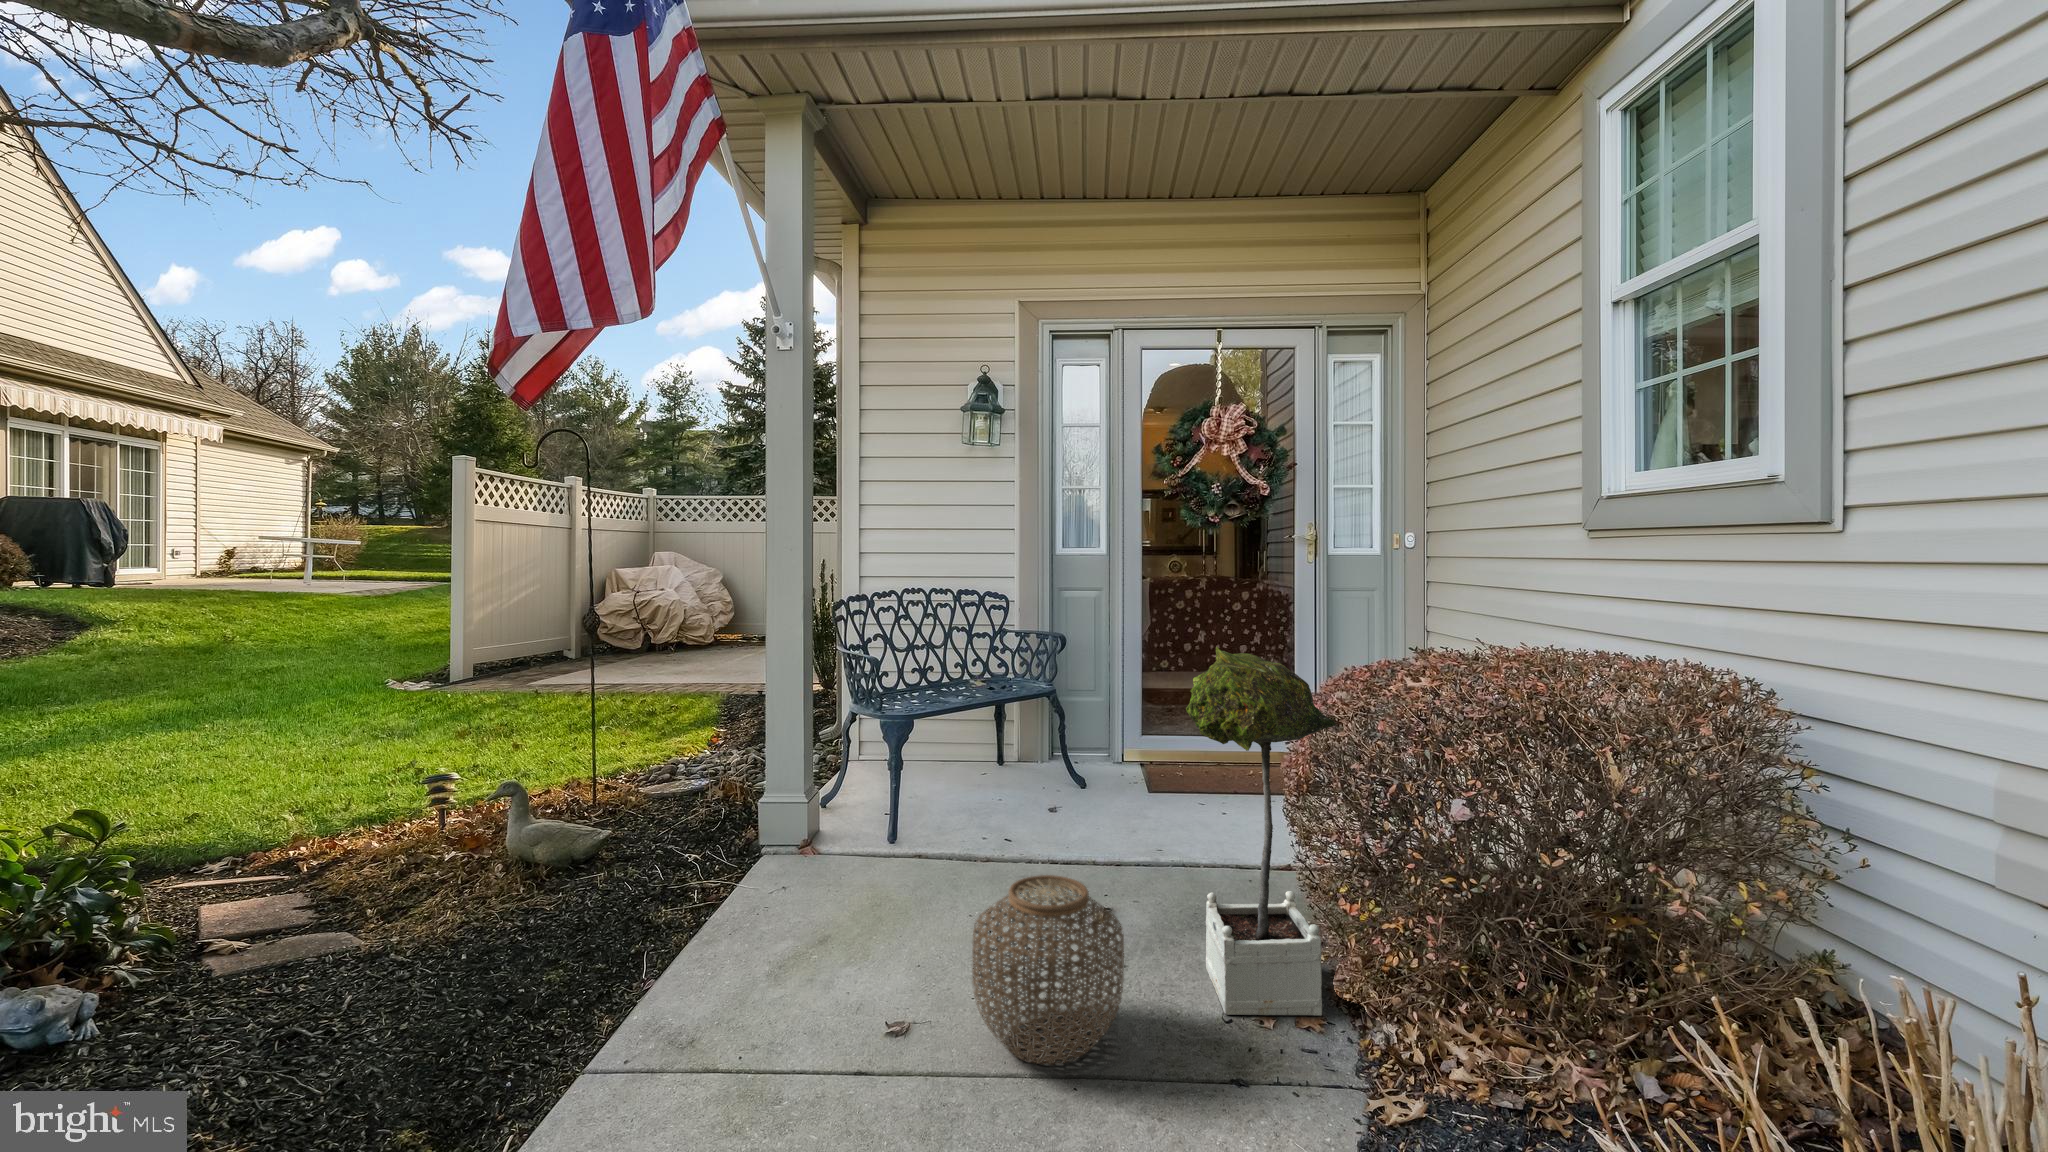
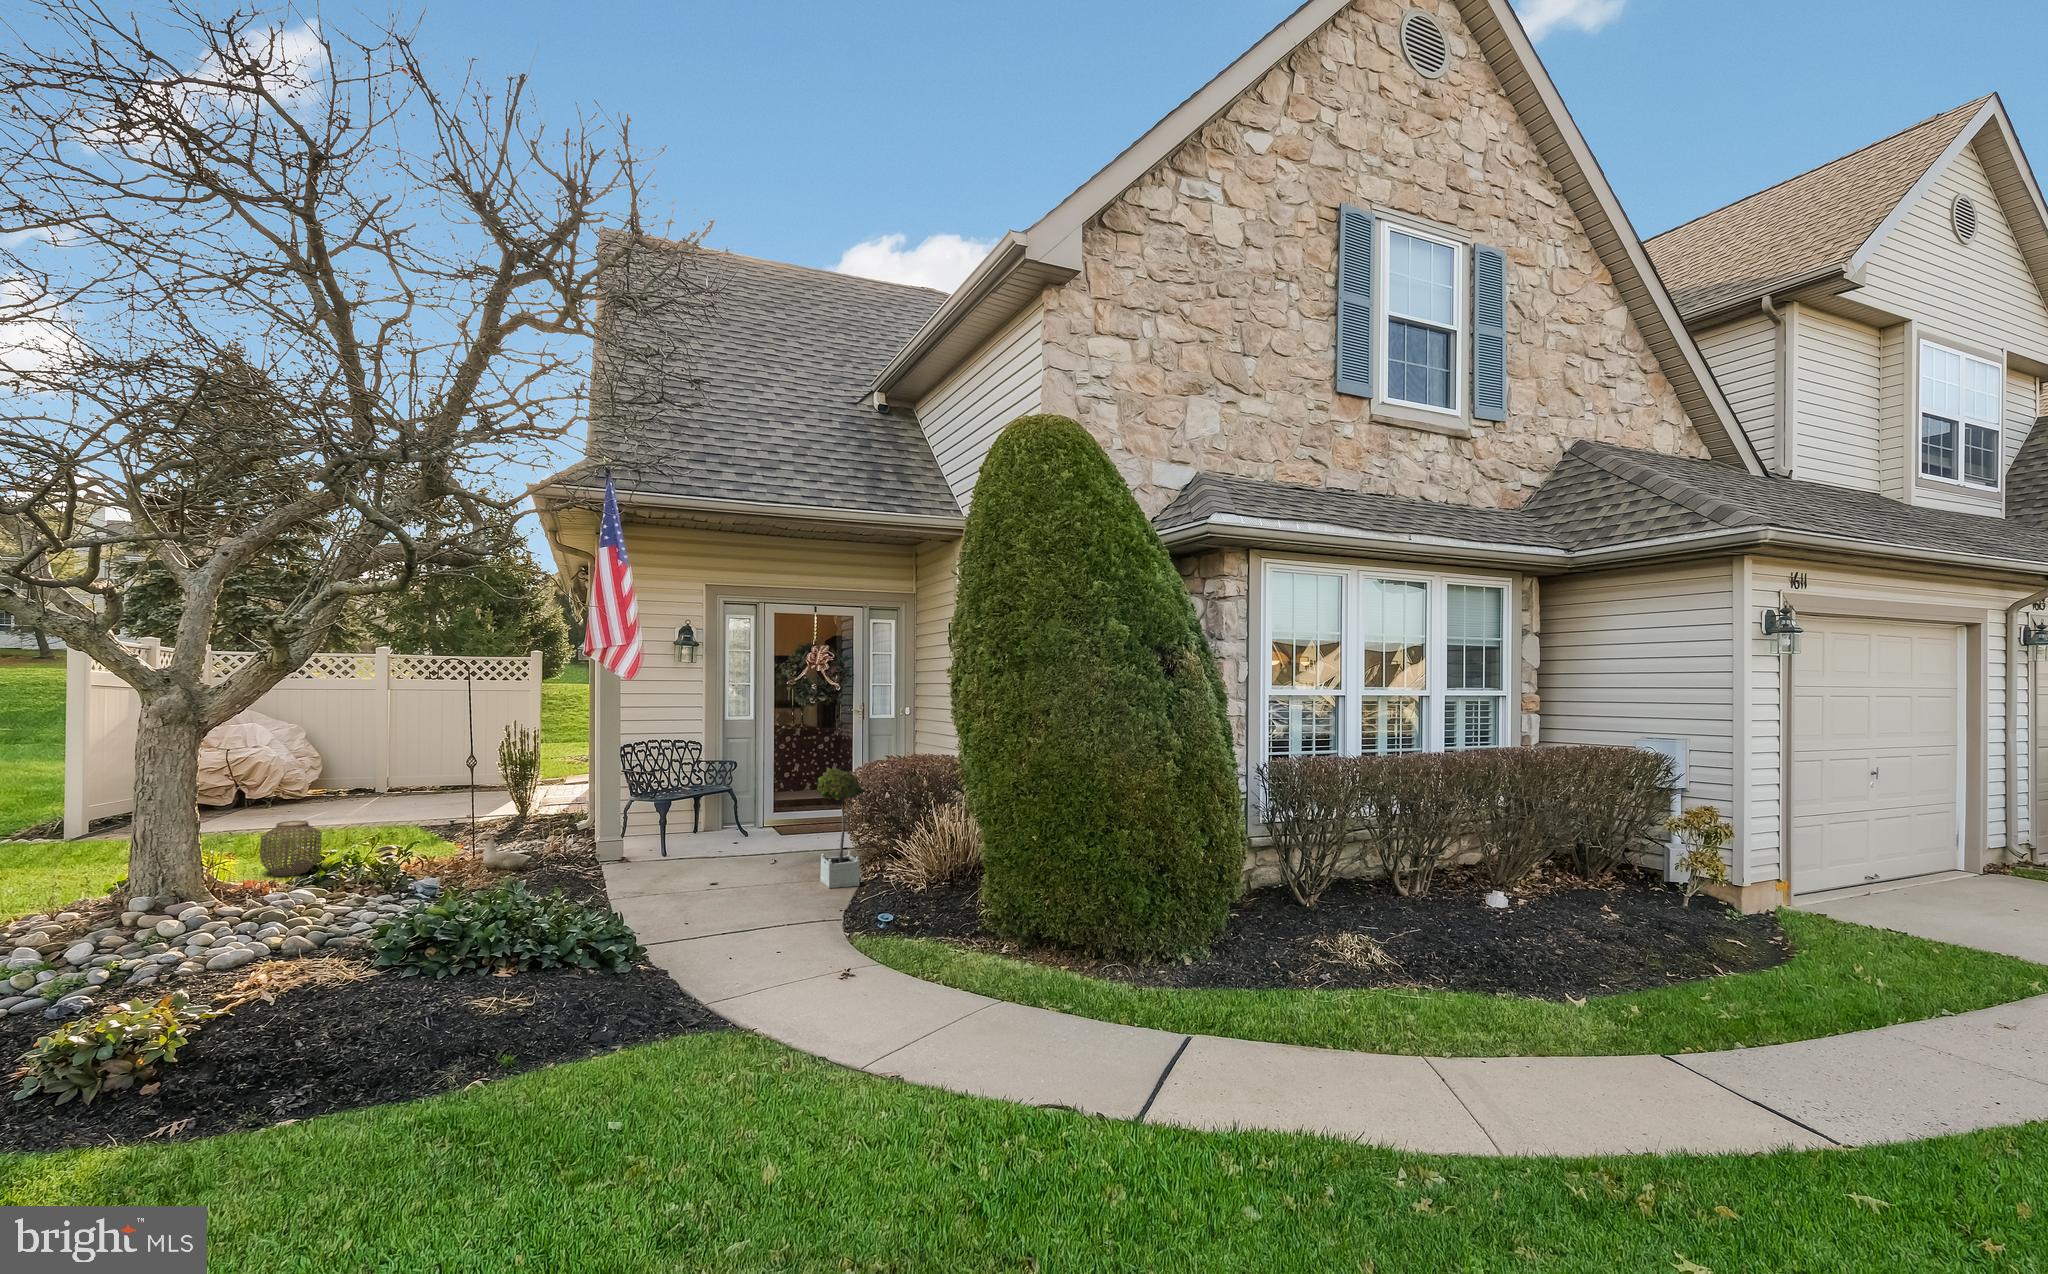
woven basket: present [972,875,1124,1064] -> present [260,821,322,876]

